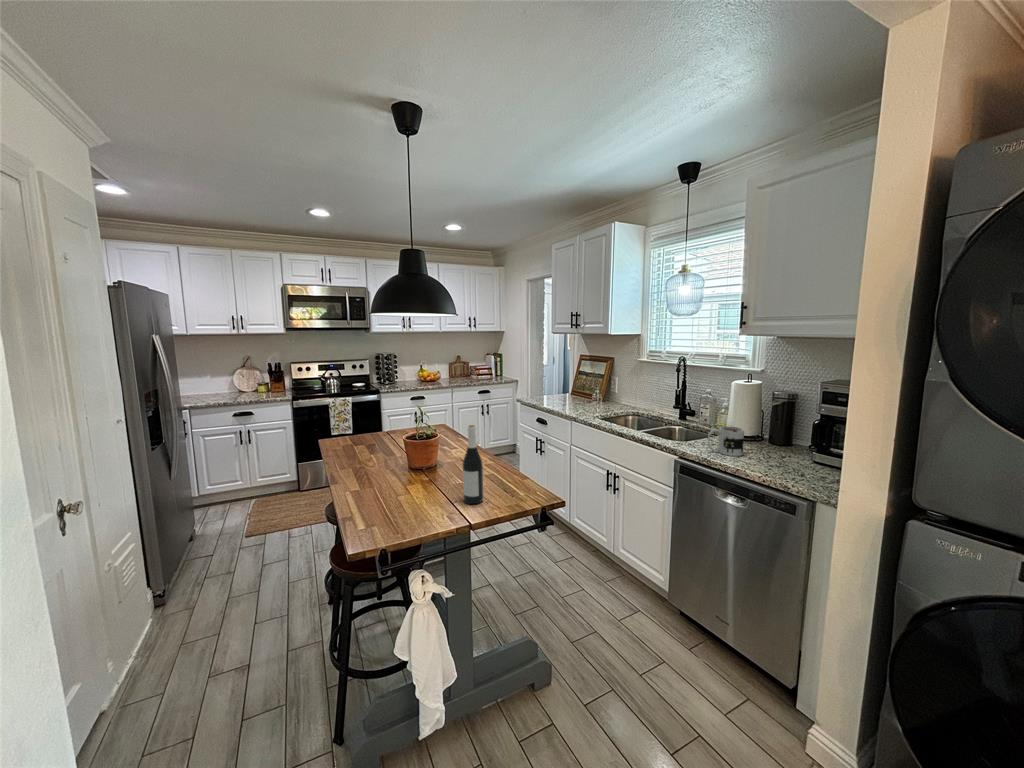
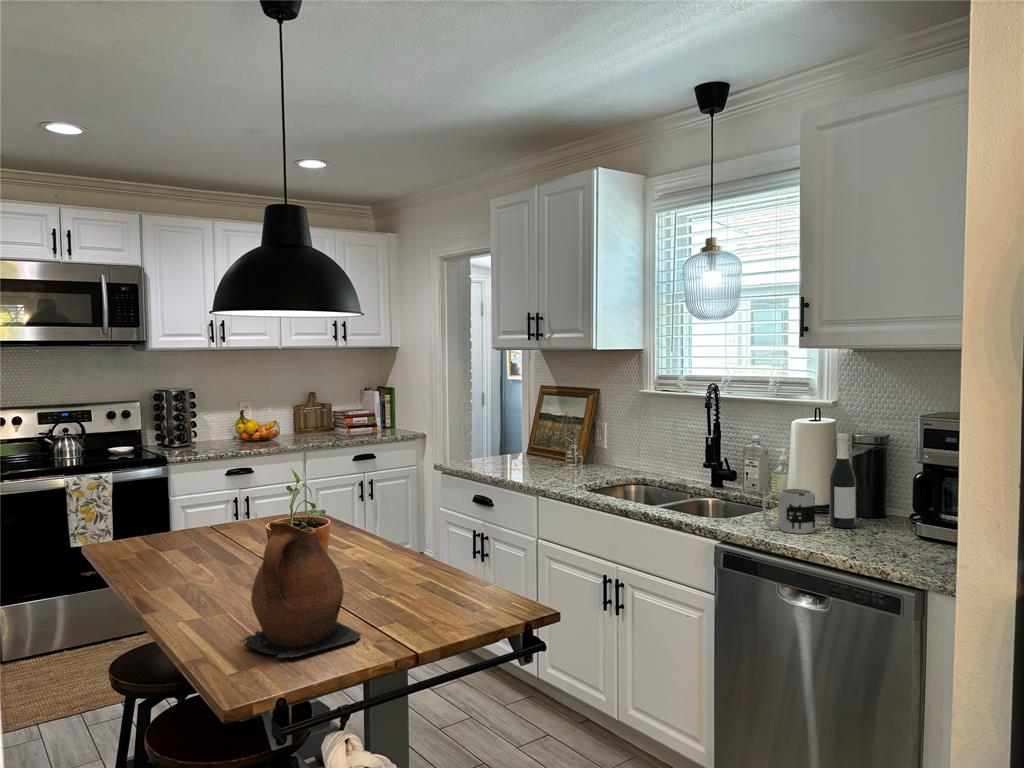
wine bottle: present [463,425,483,504] -> present [830,432,856,528]
ceramic pitcher: none [370,441,441,524] -> present [244,521,361,658]

